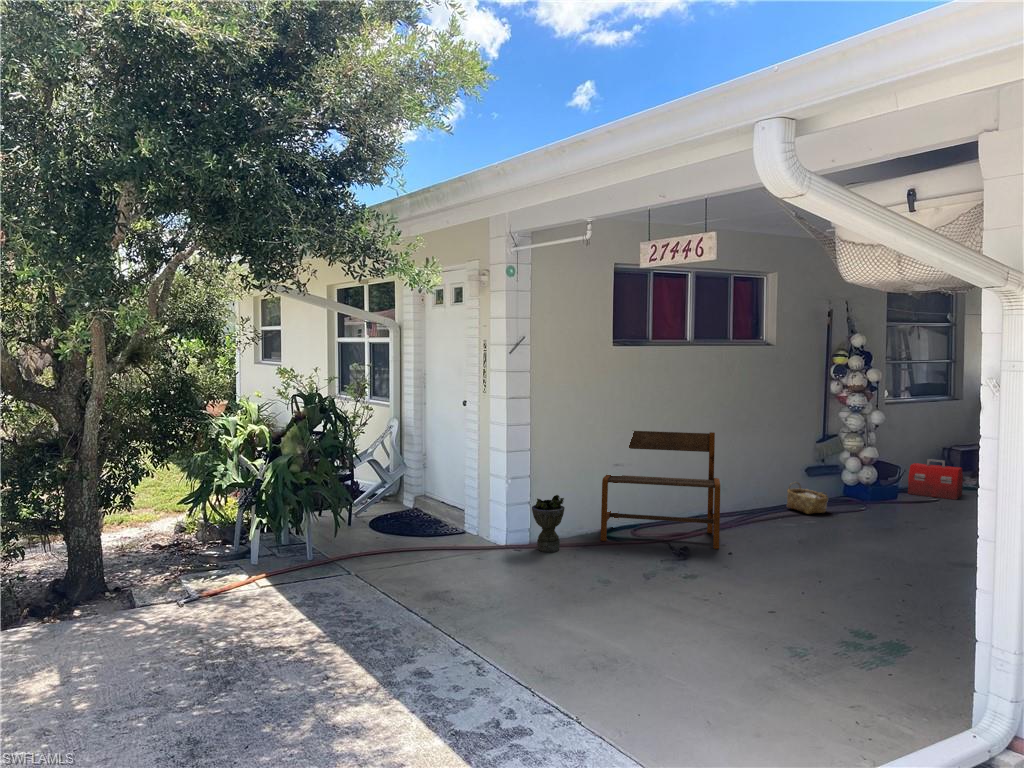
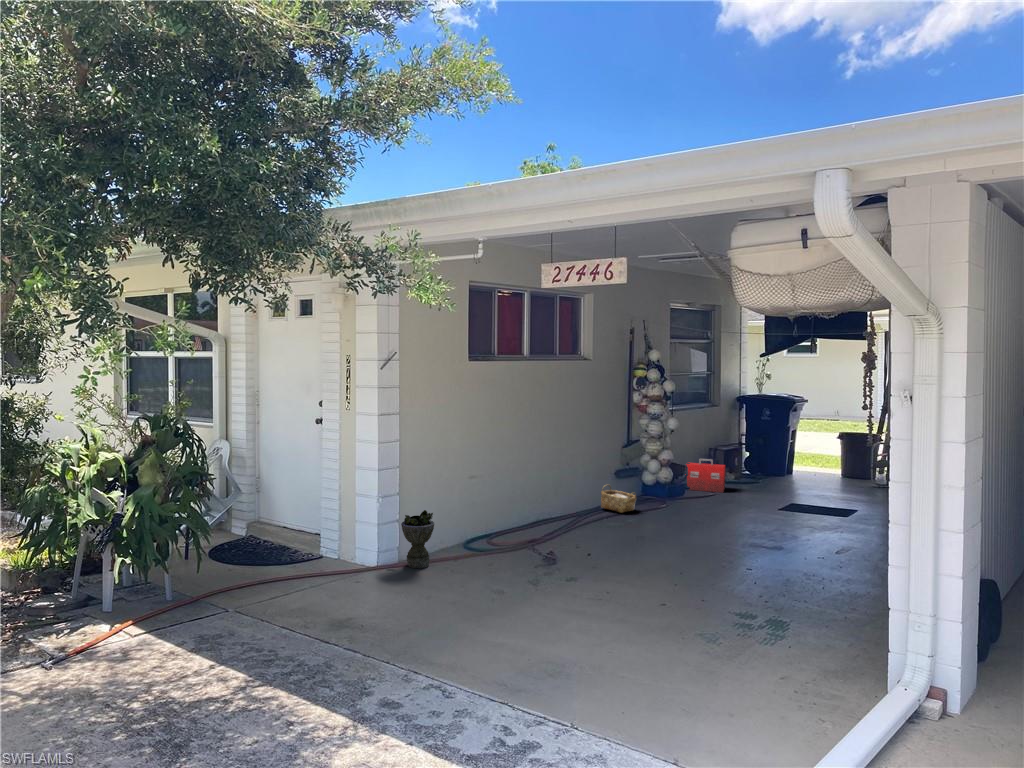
bench: present [601,431,720,549] -> none [458,442,572,552]

